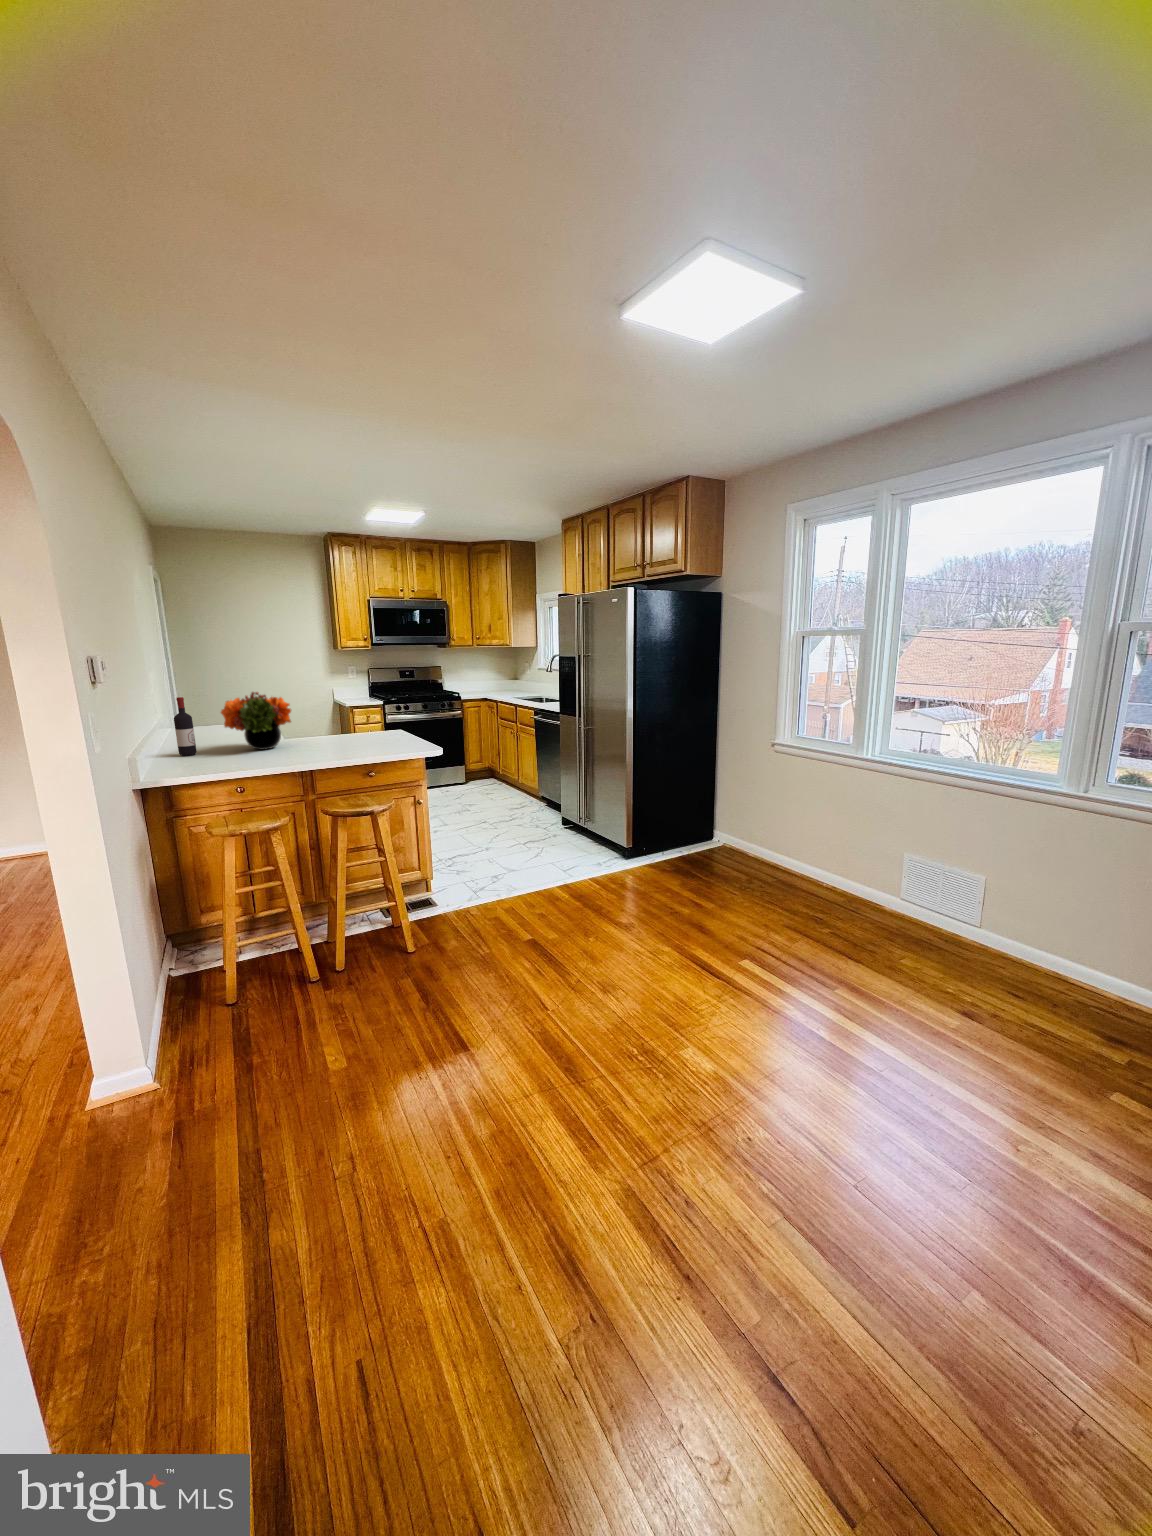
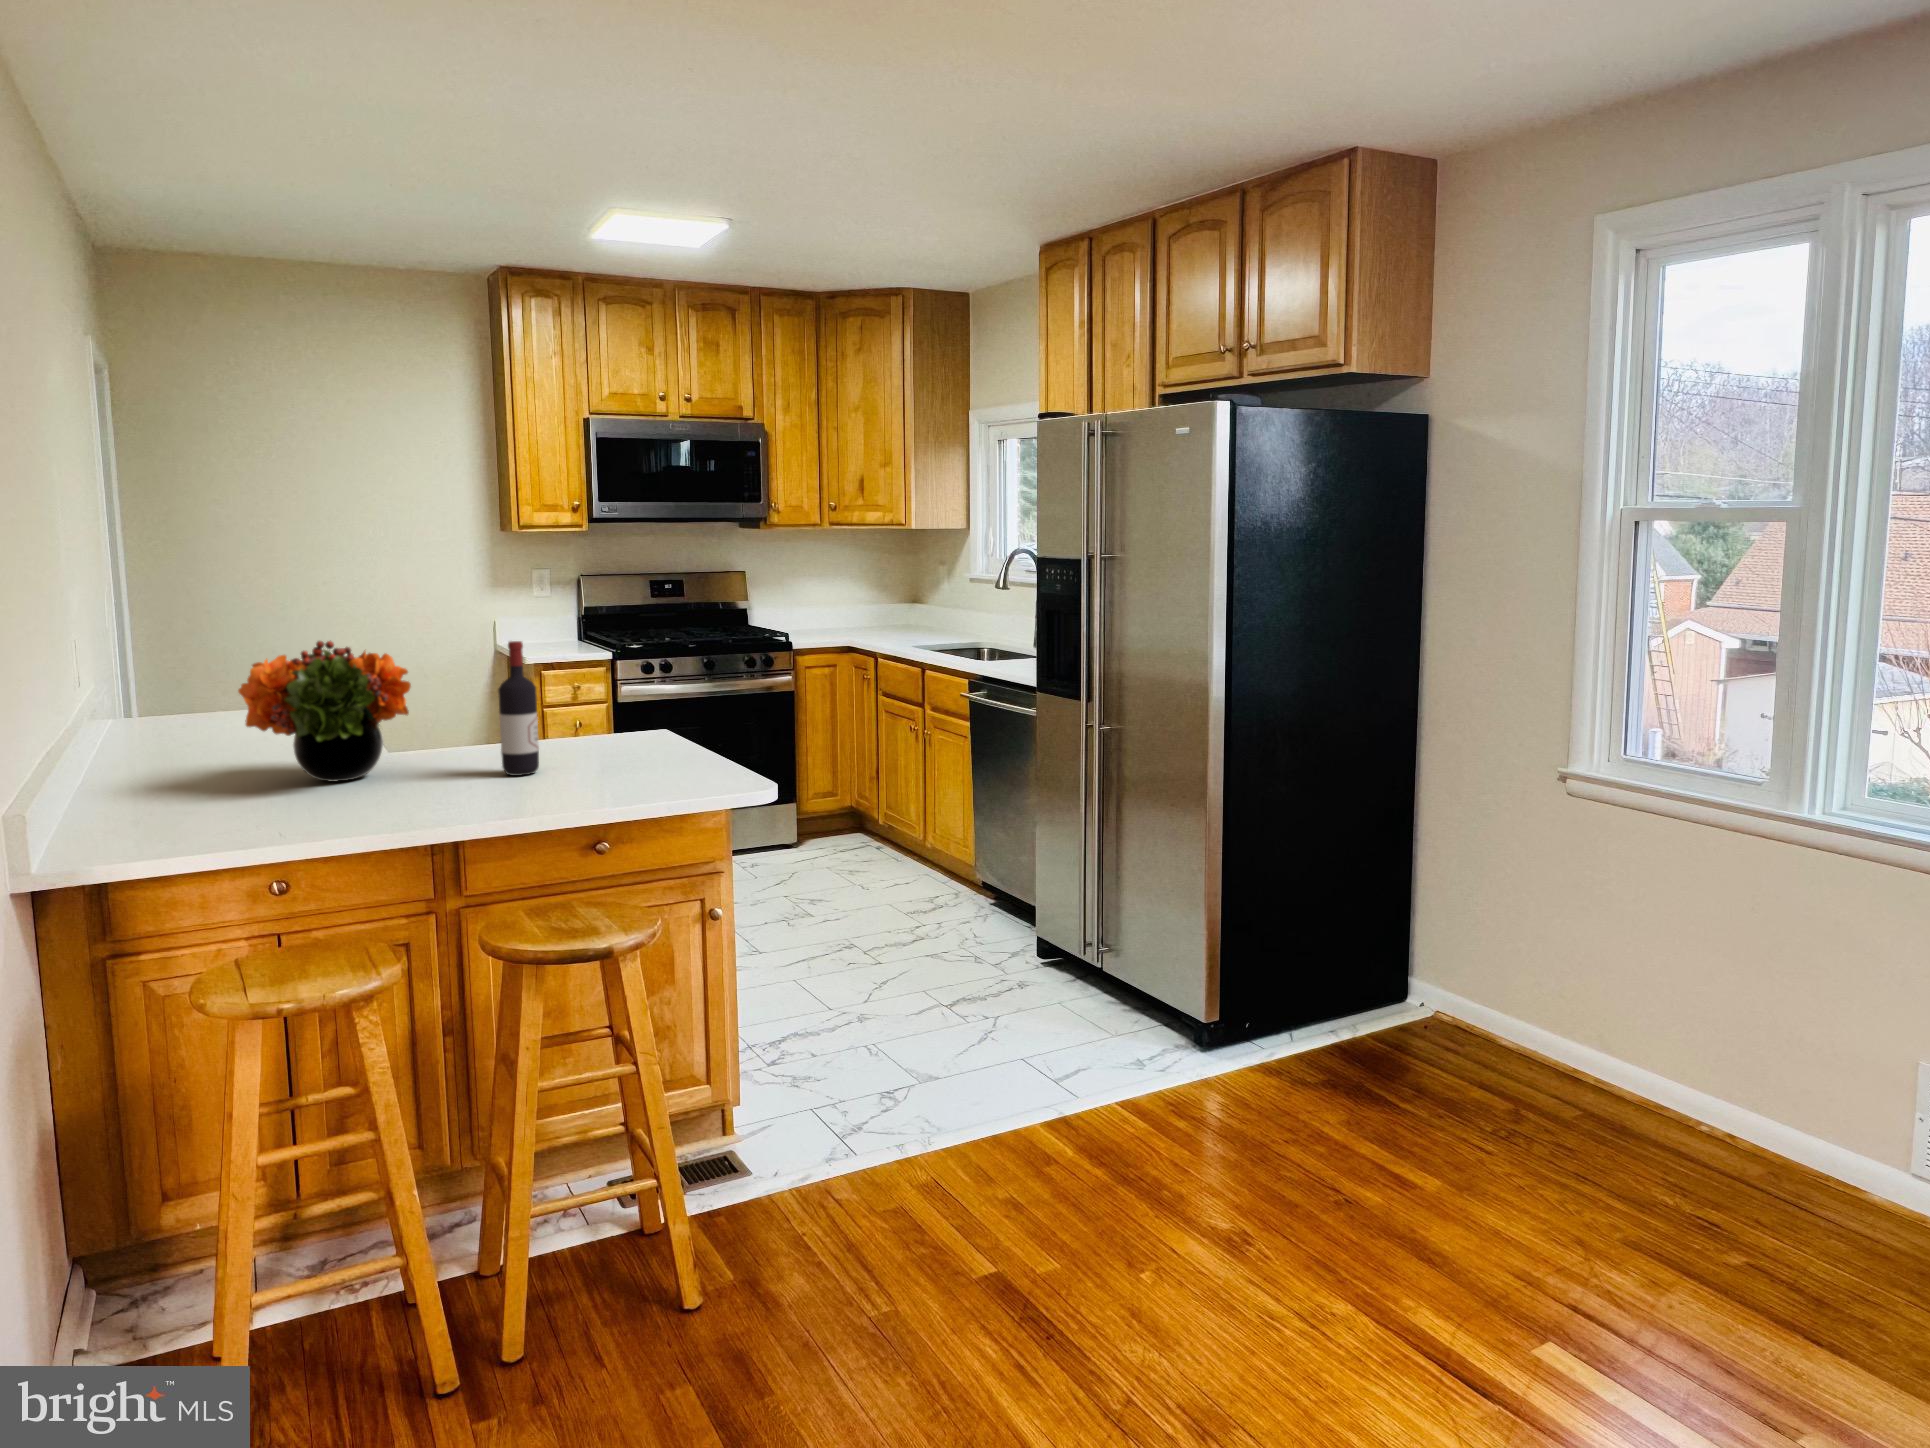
wine bottle: present [174,697,197,756] -> present [498,641,539,776]

